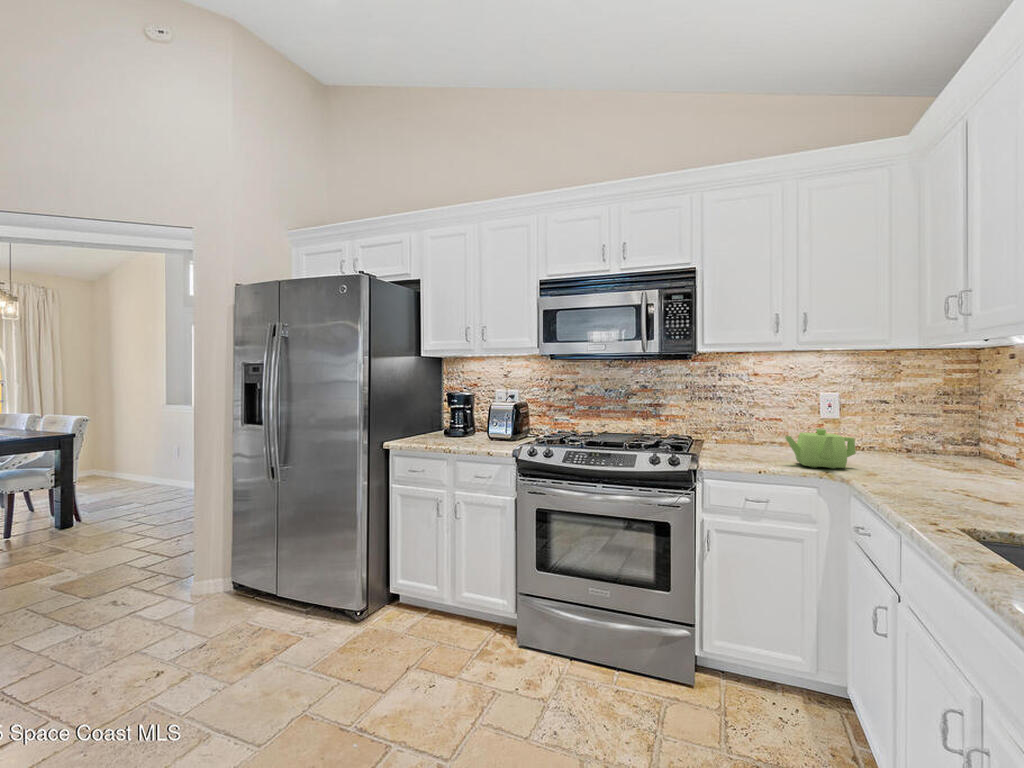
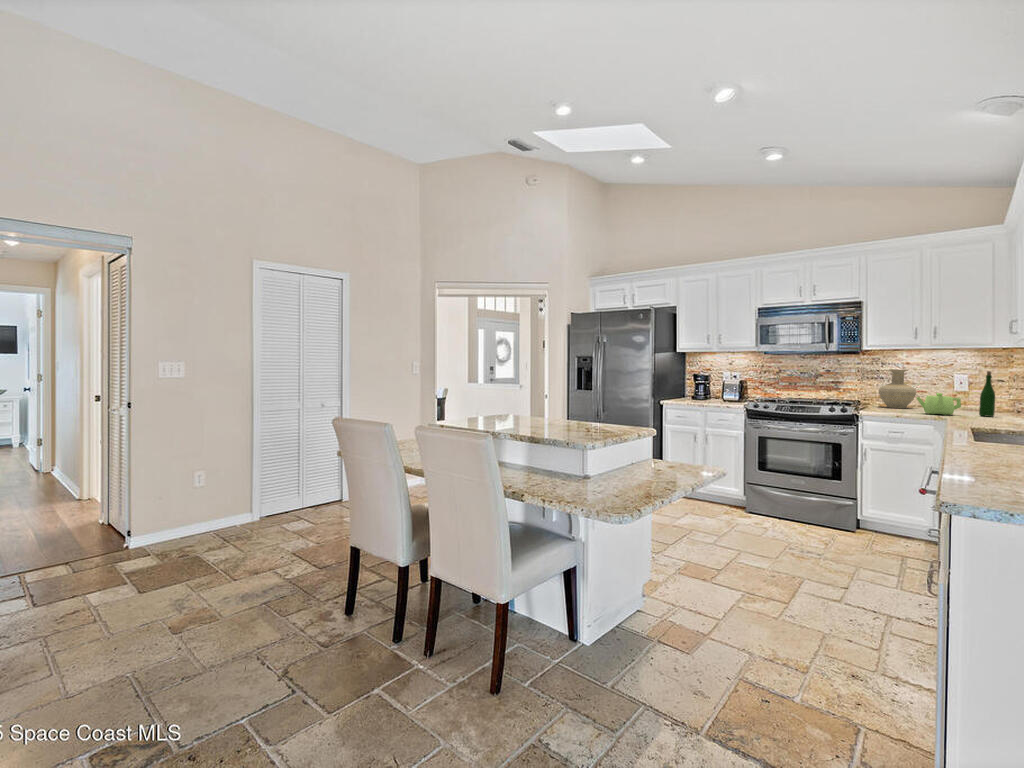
vase: none [716,385,770,447] -> present [879,369,917,408]
wine bottle: none [881,390,906,470] -> present [979,371,995,417]

